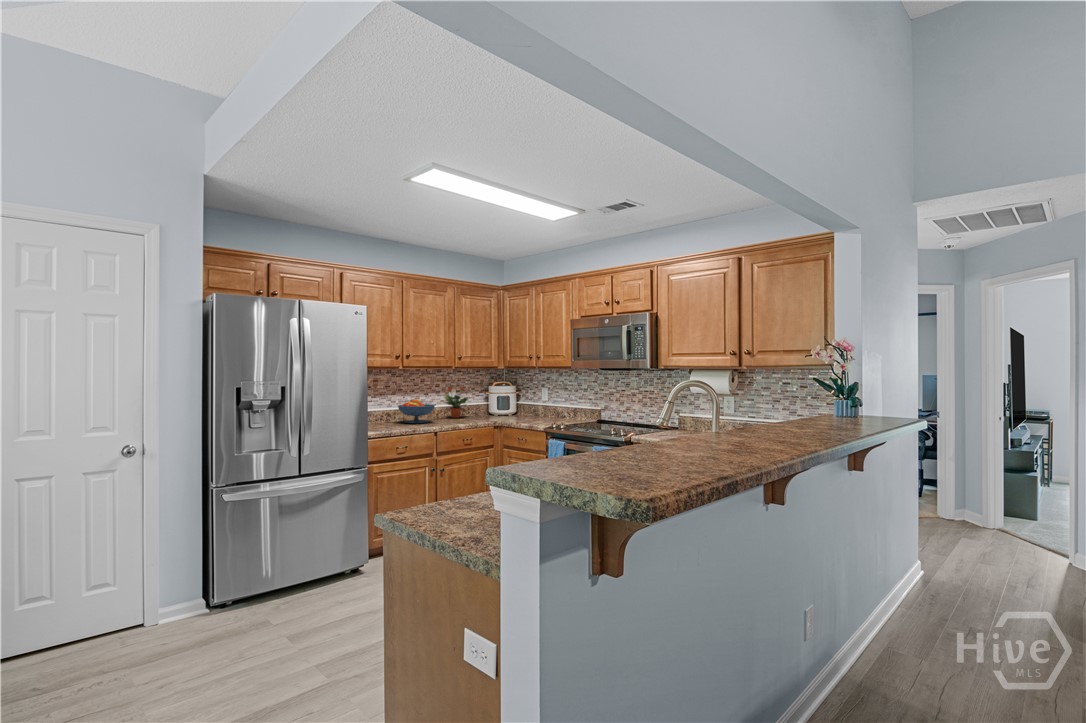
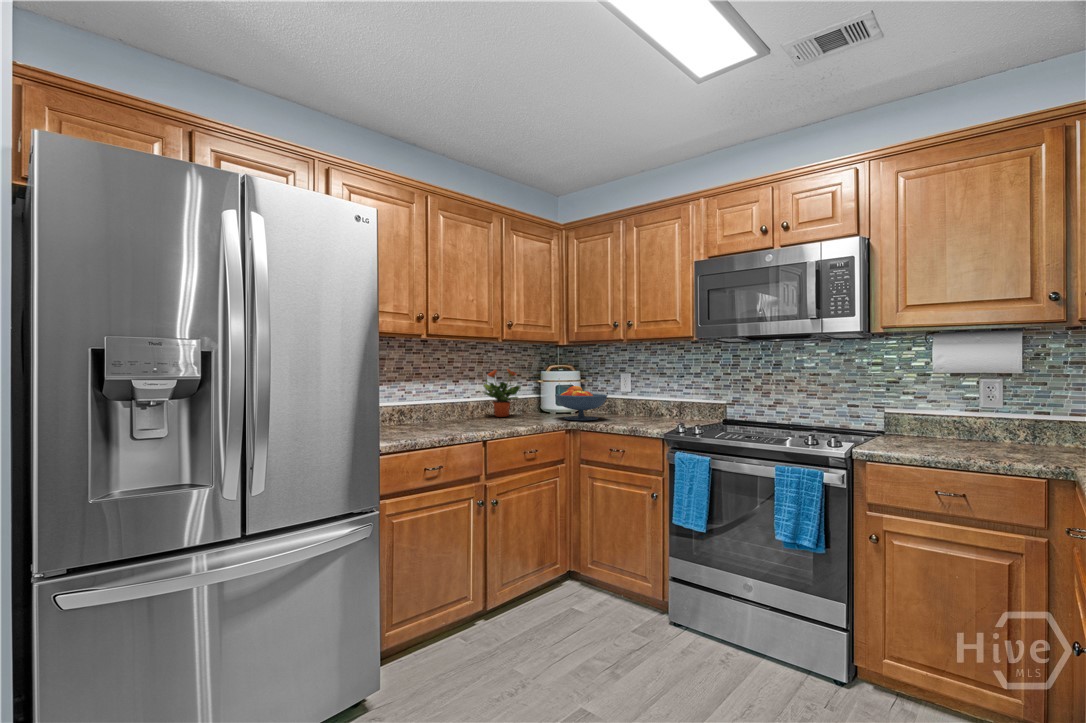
fruit bowl: present [398,399,435,423] -> present [555,386,607,420]

